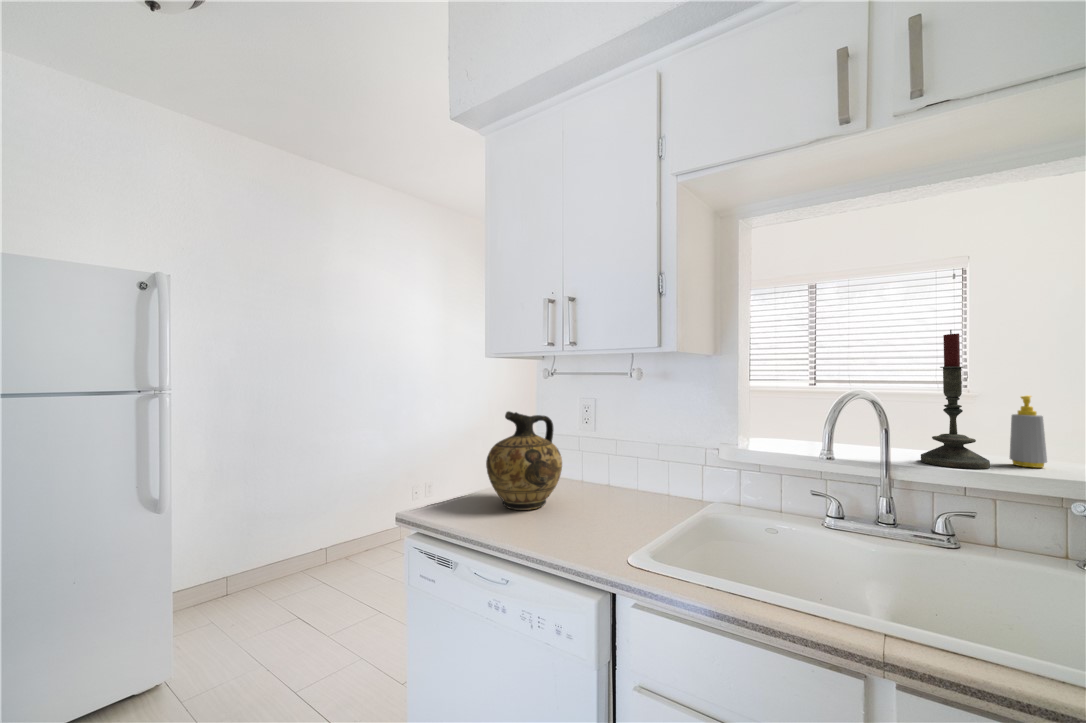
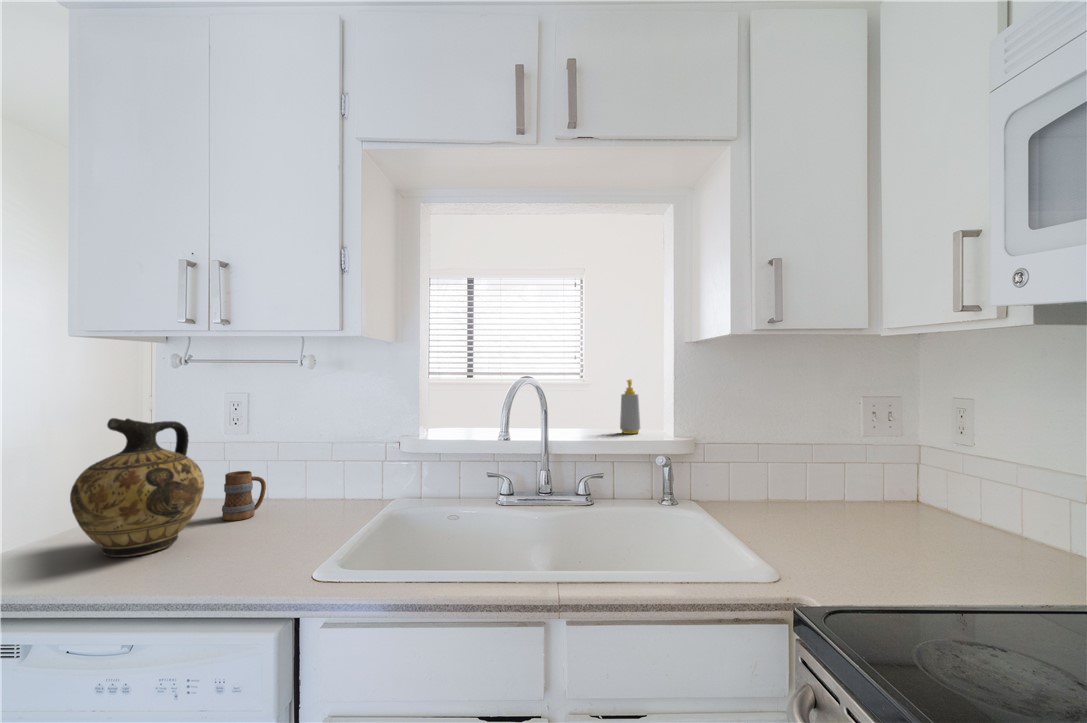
candle: present [921,330,990,469] -> none [567,327,610,439]
mug: none [577,457,607,496] -> present [222,471,266,521]

